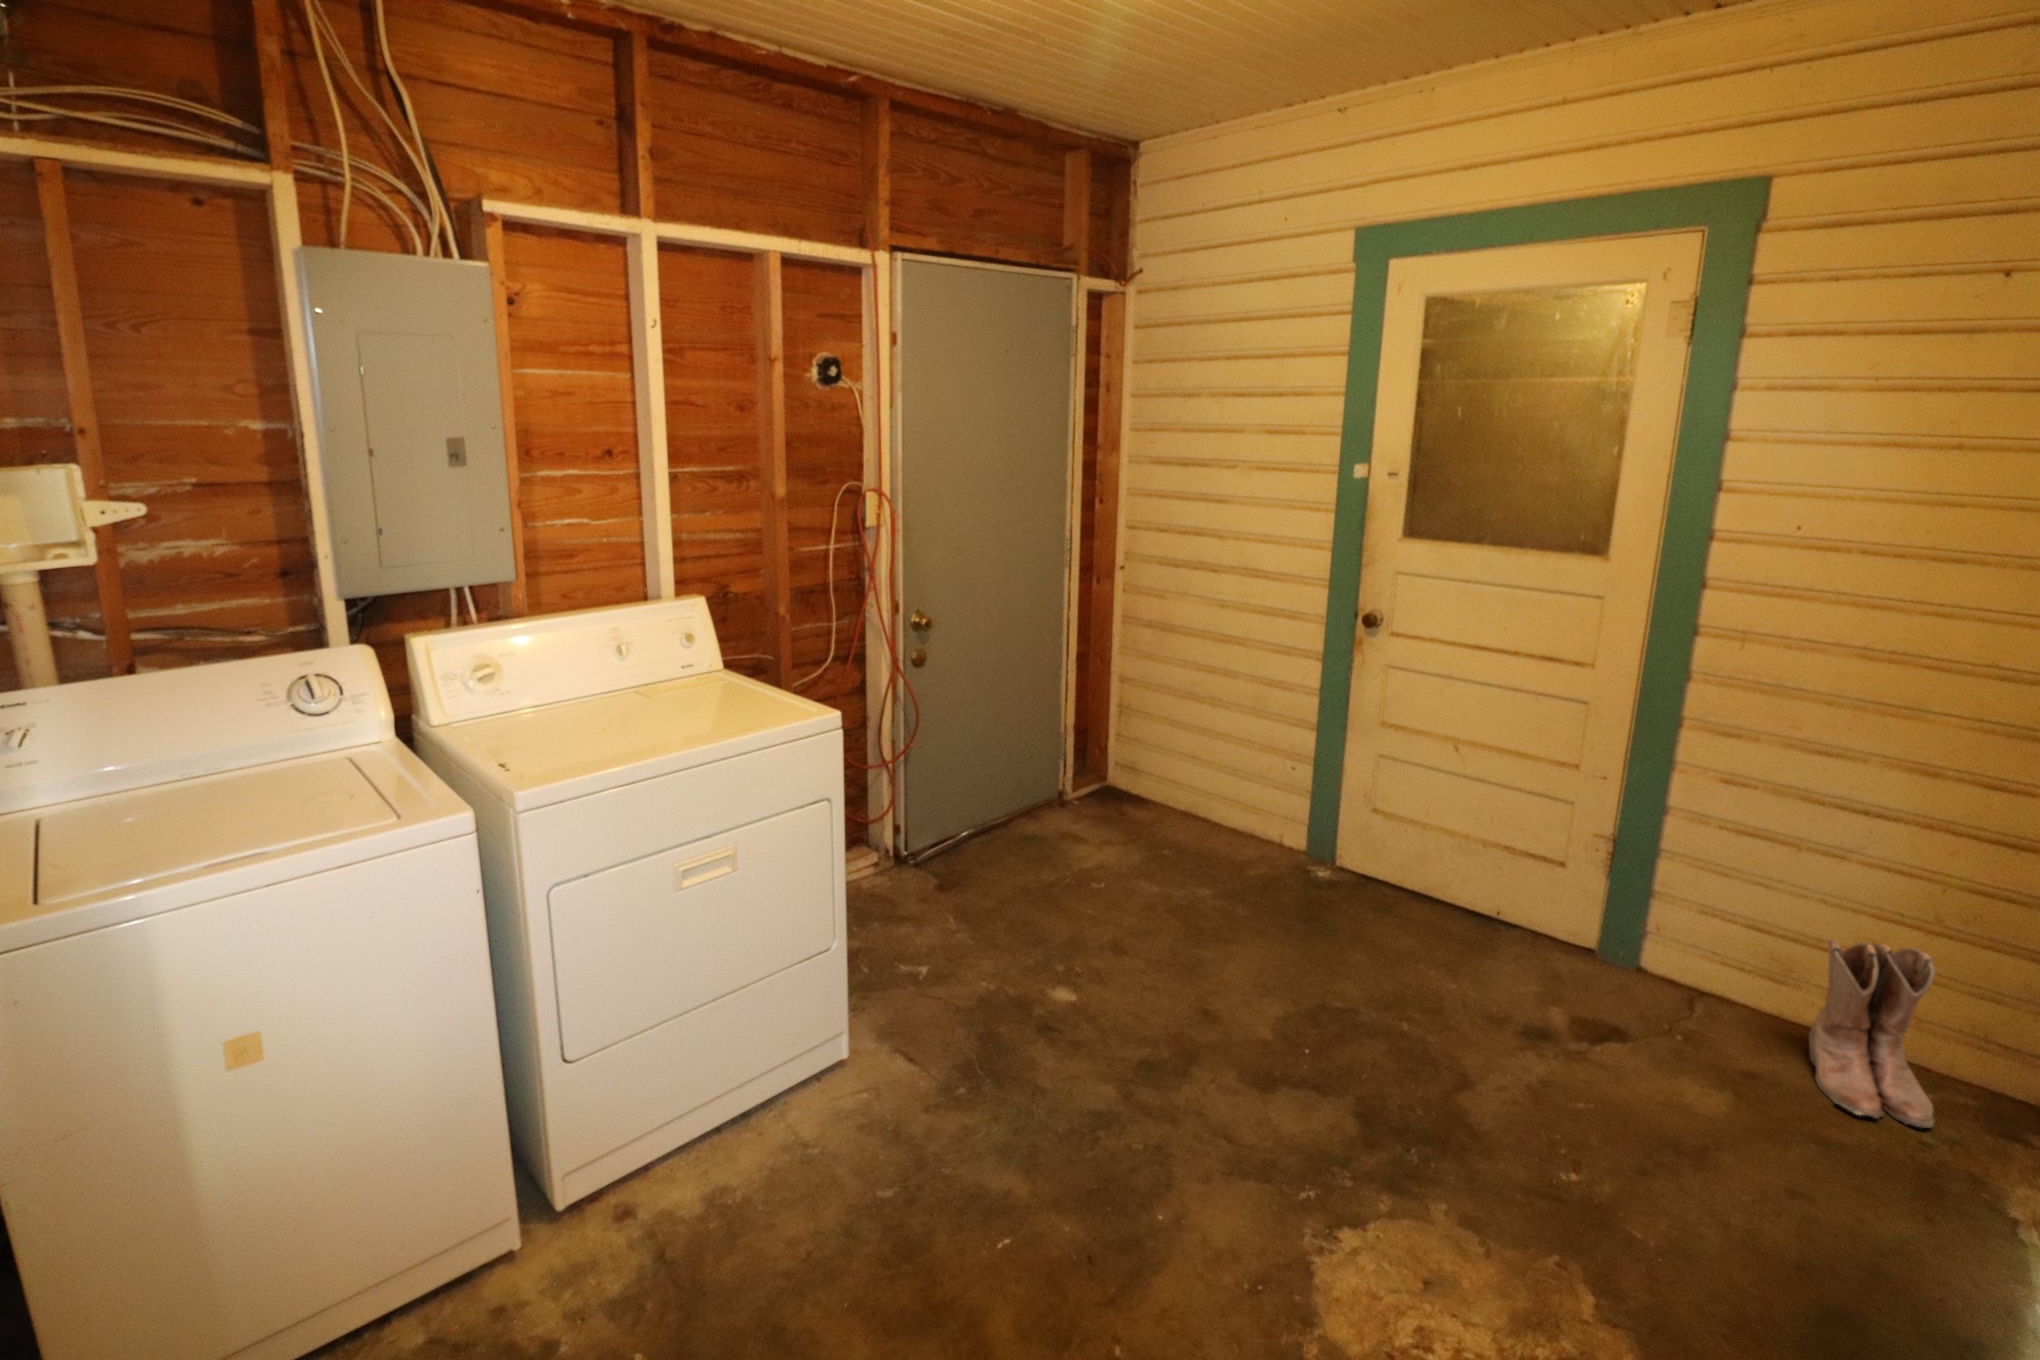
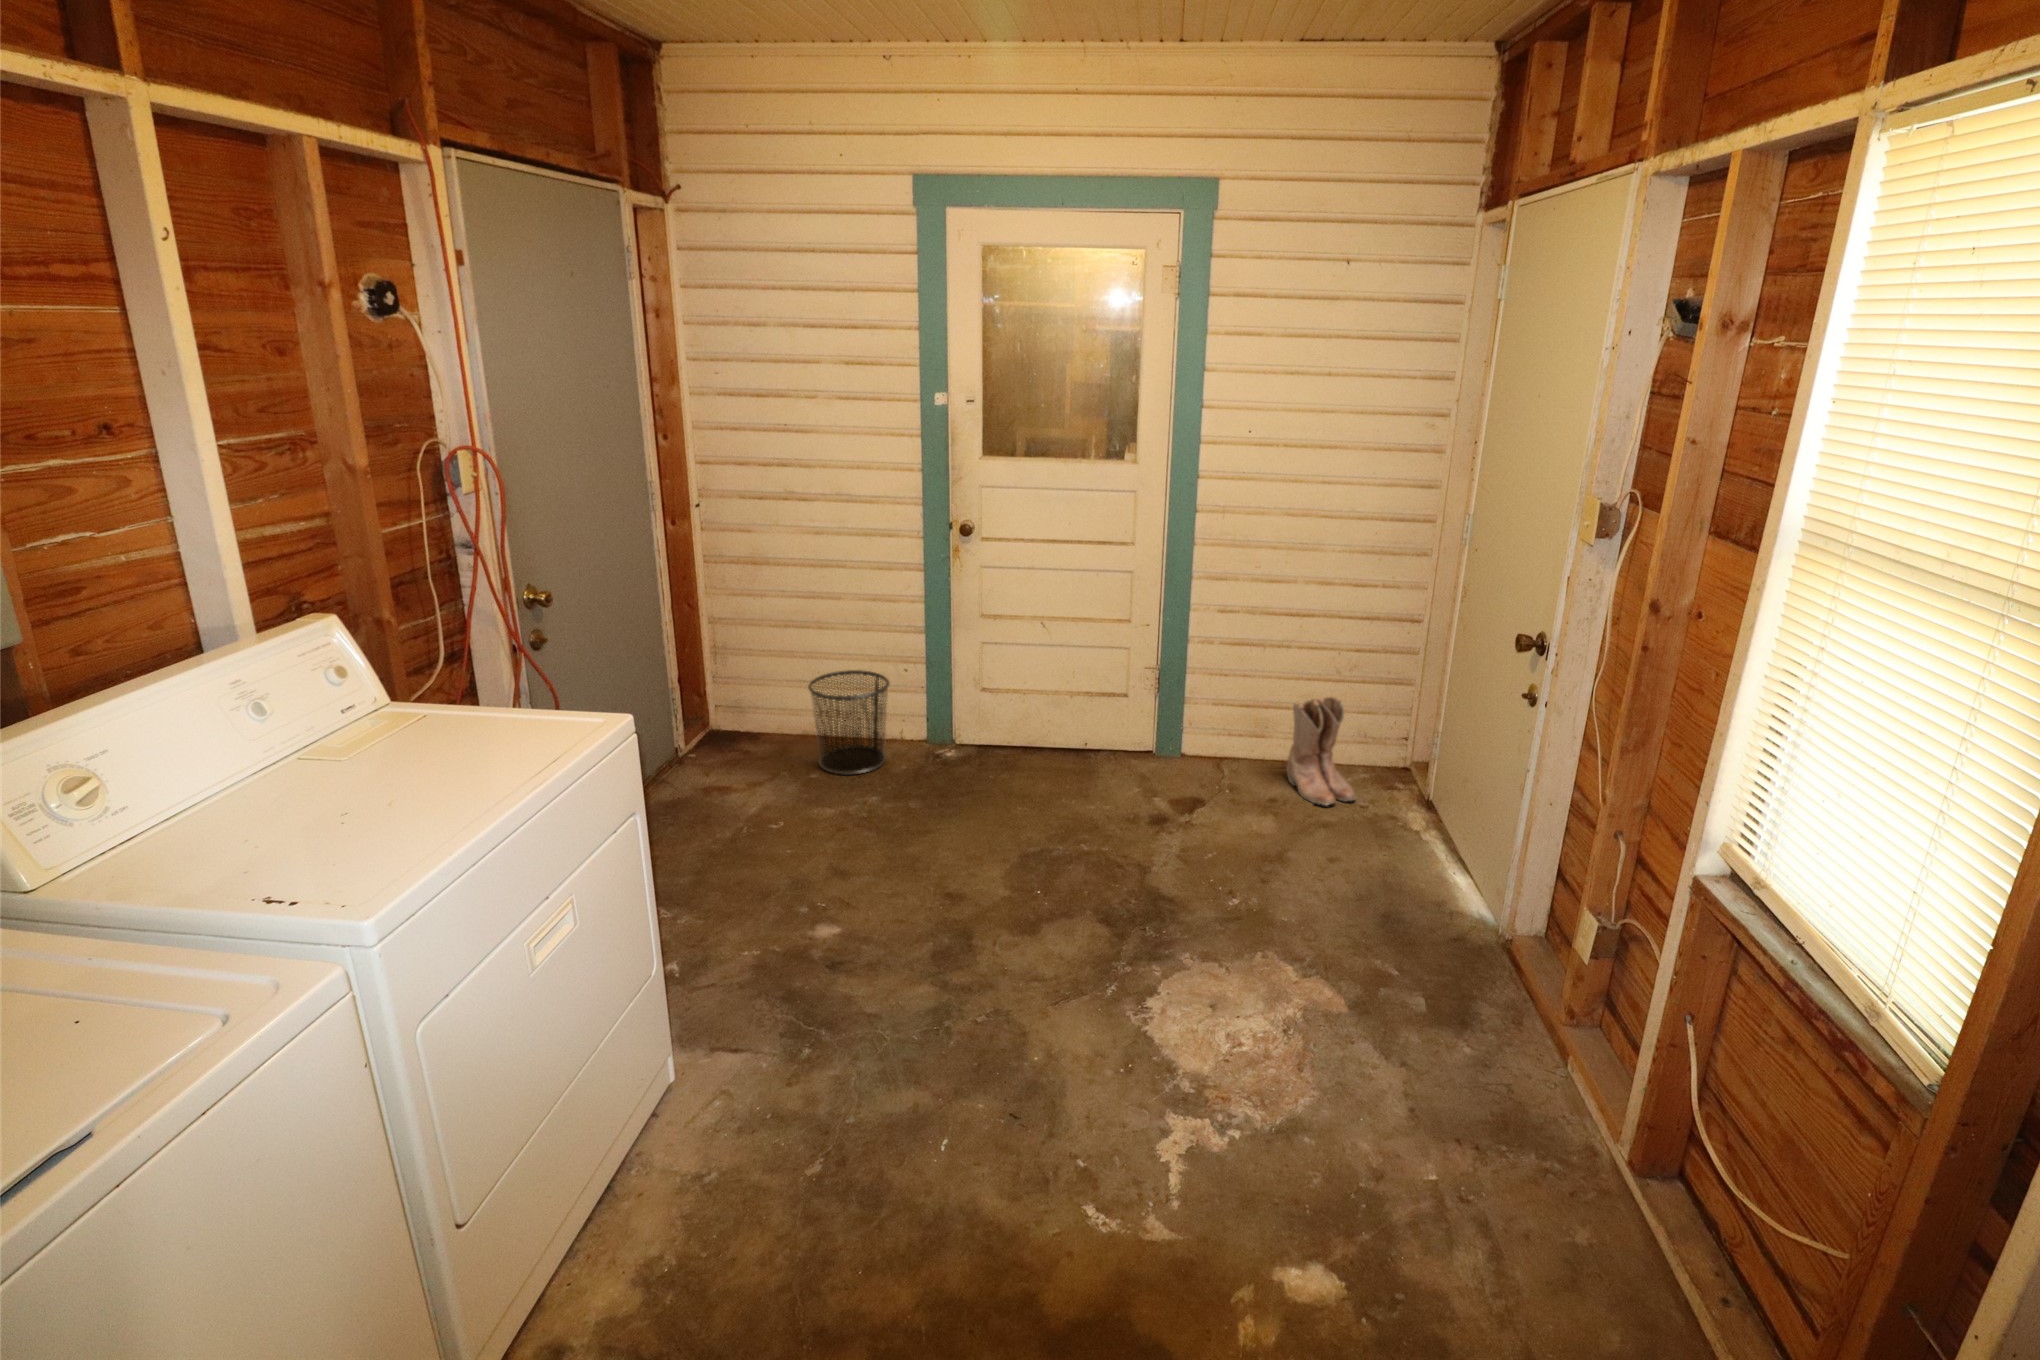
waste bin: none [1176,751,1263,862] -> present [808,670,890,775]

